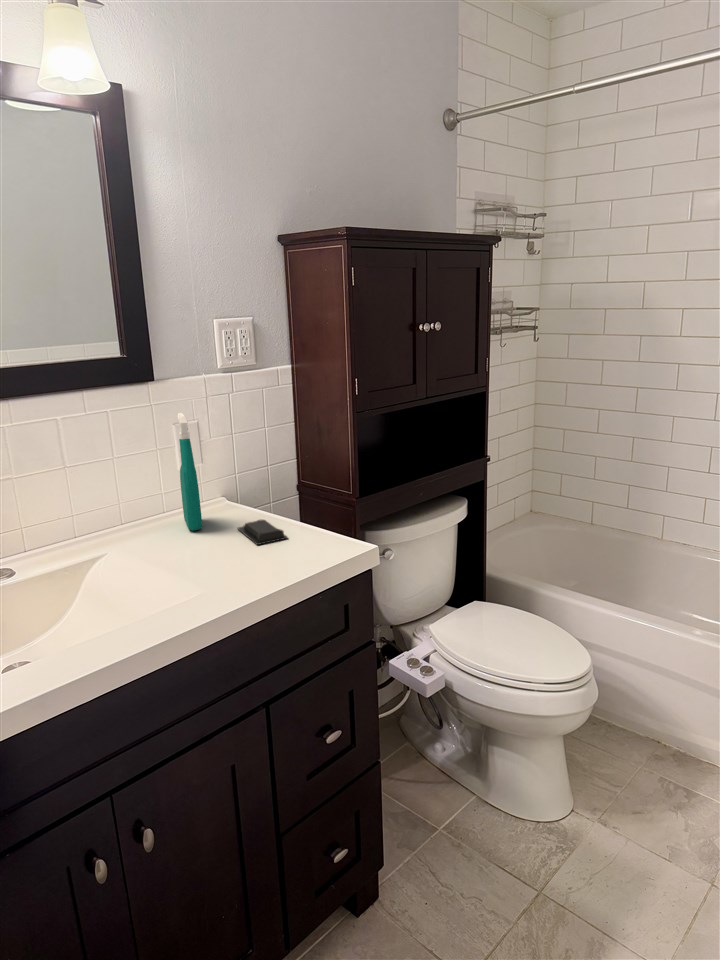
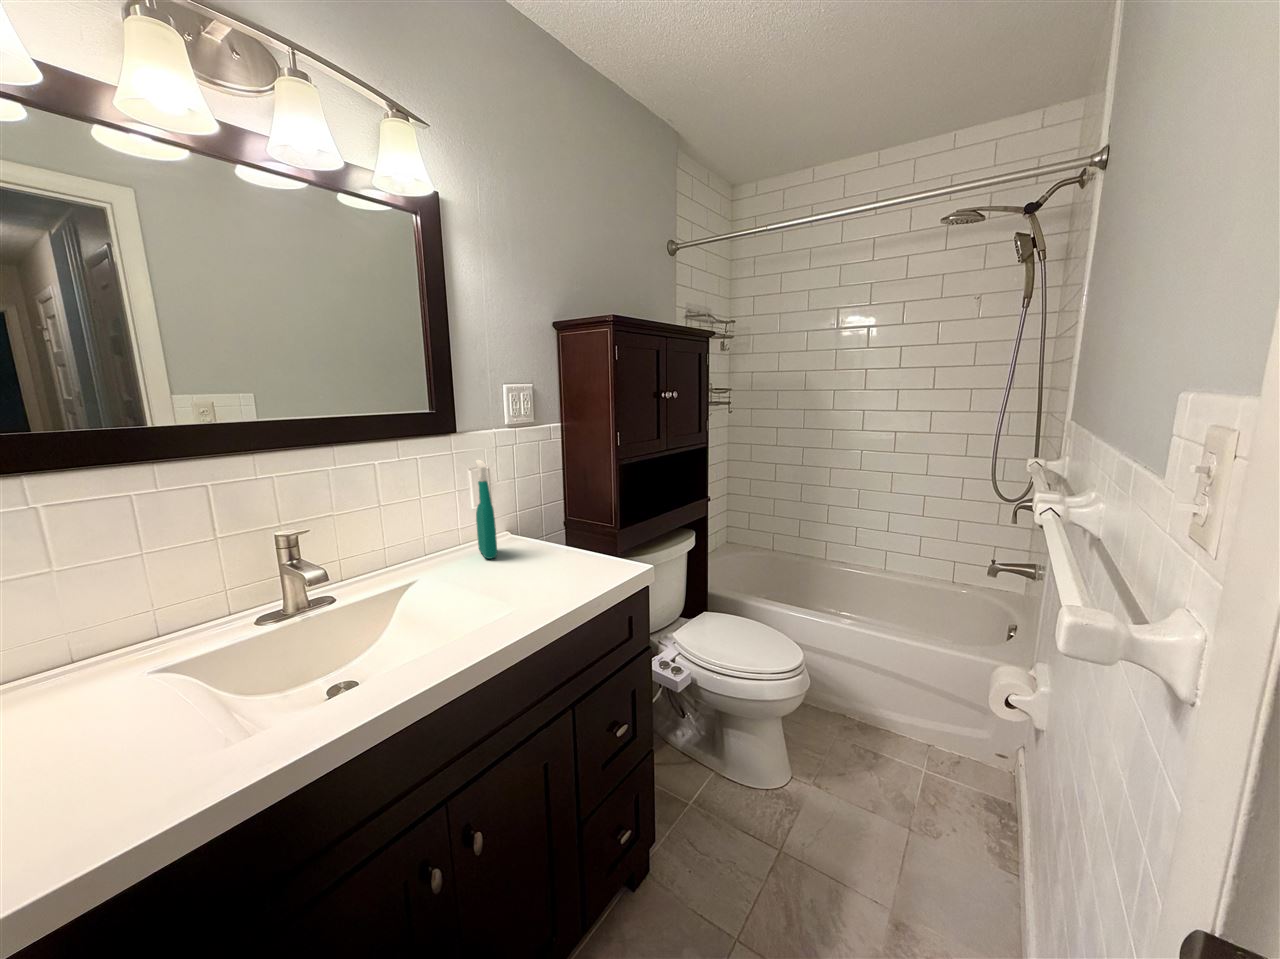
soap bar: present [238,520,288,545] -> none [528,548,575,568]

